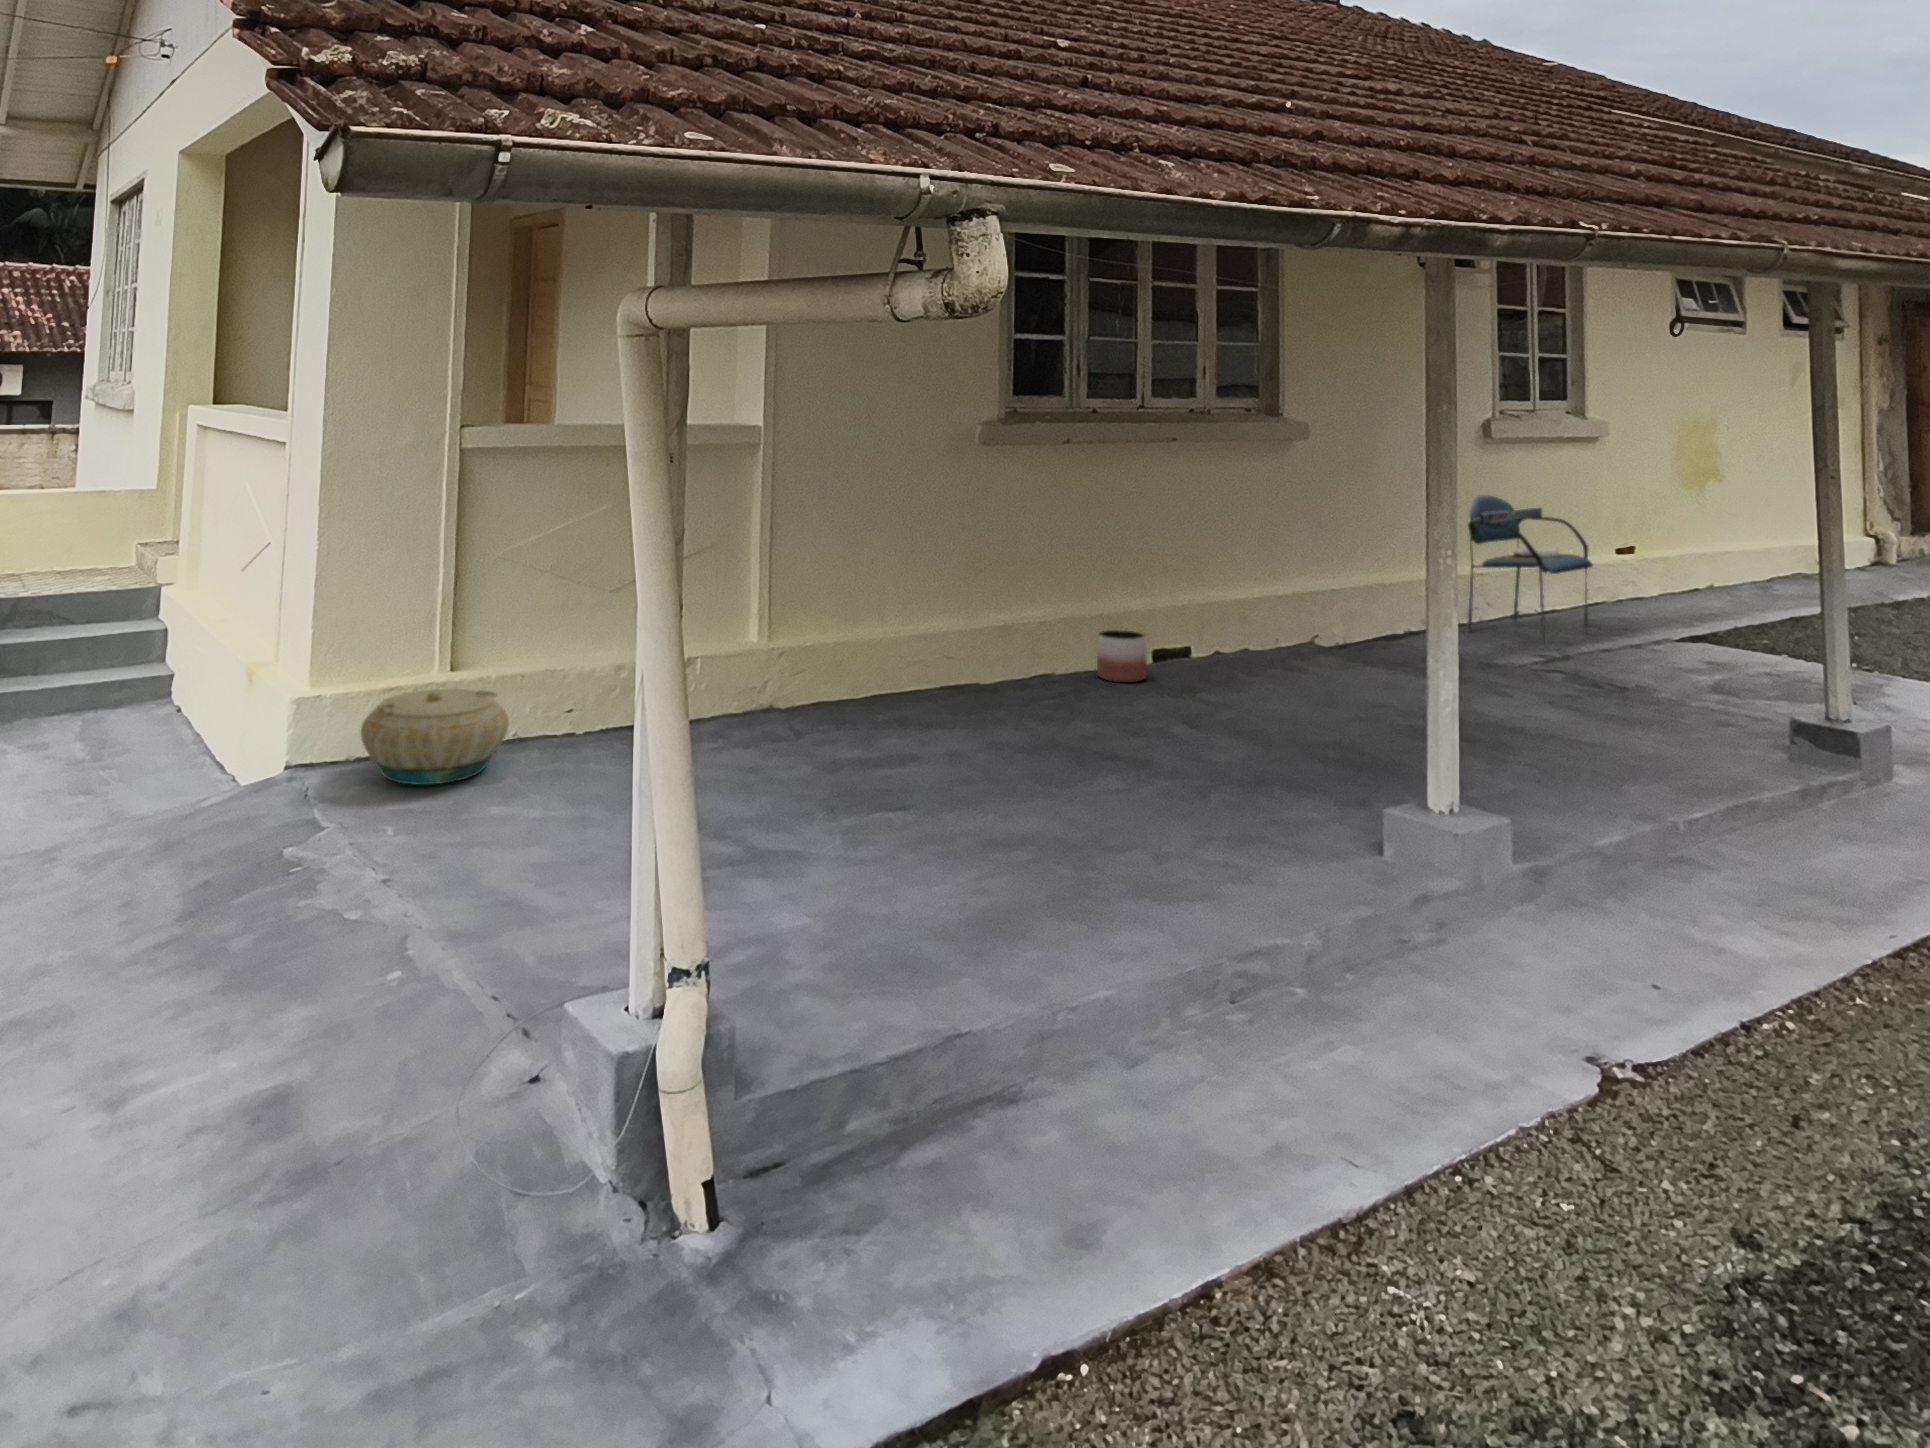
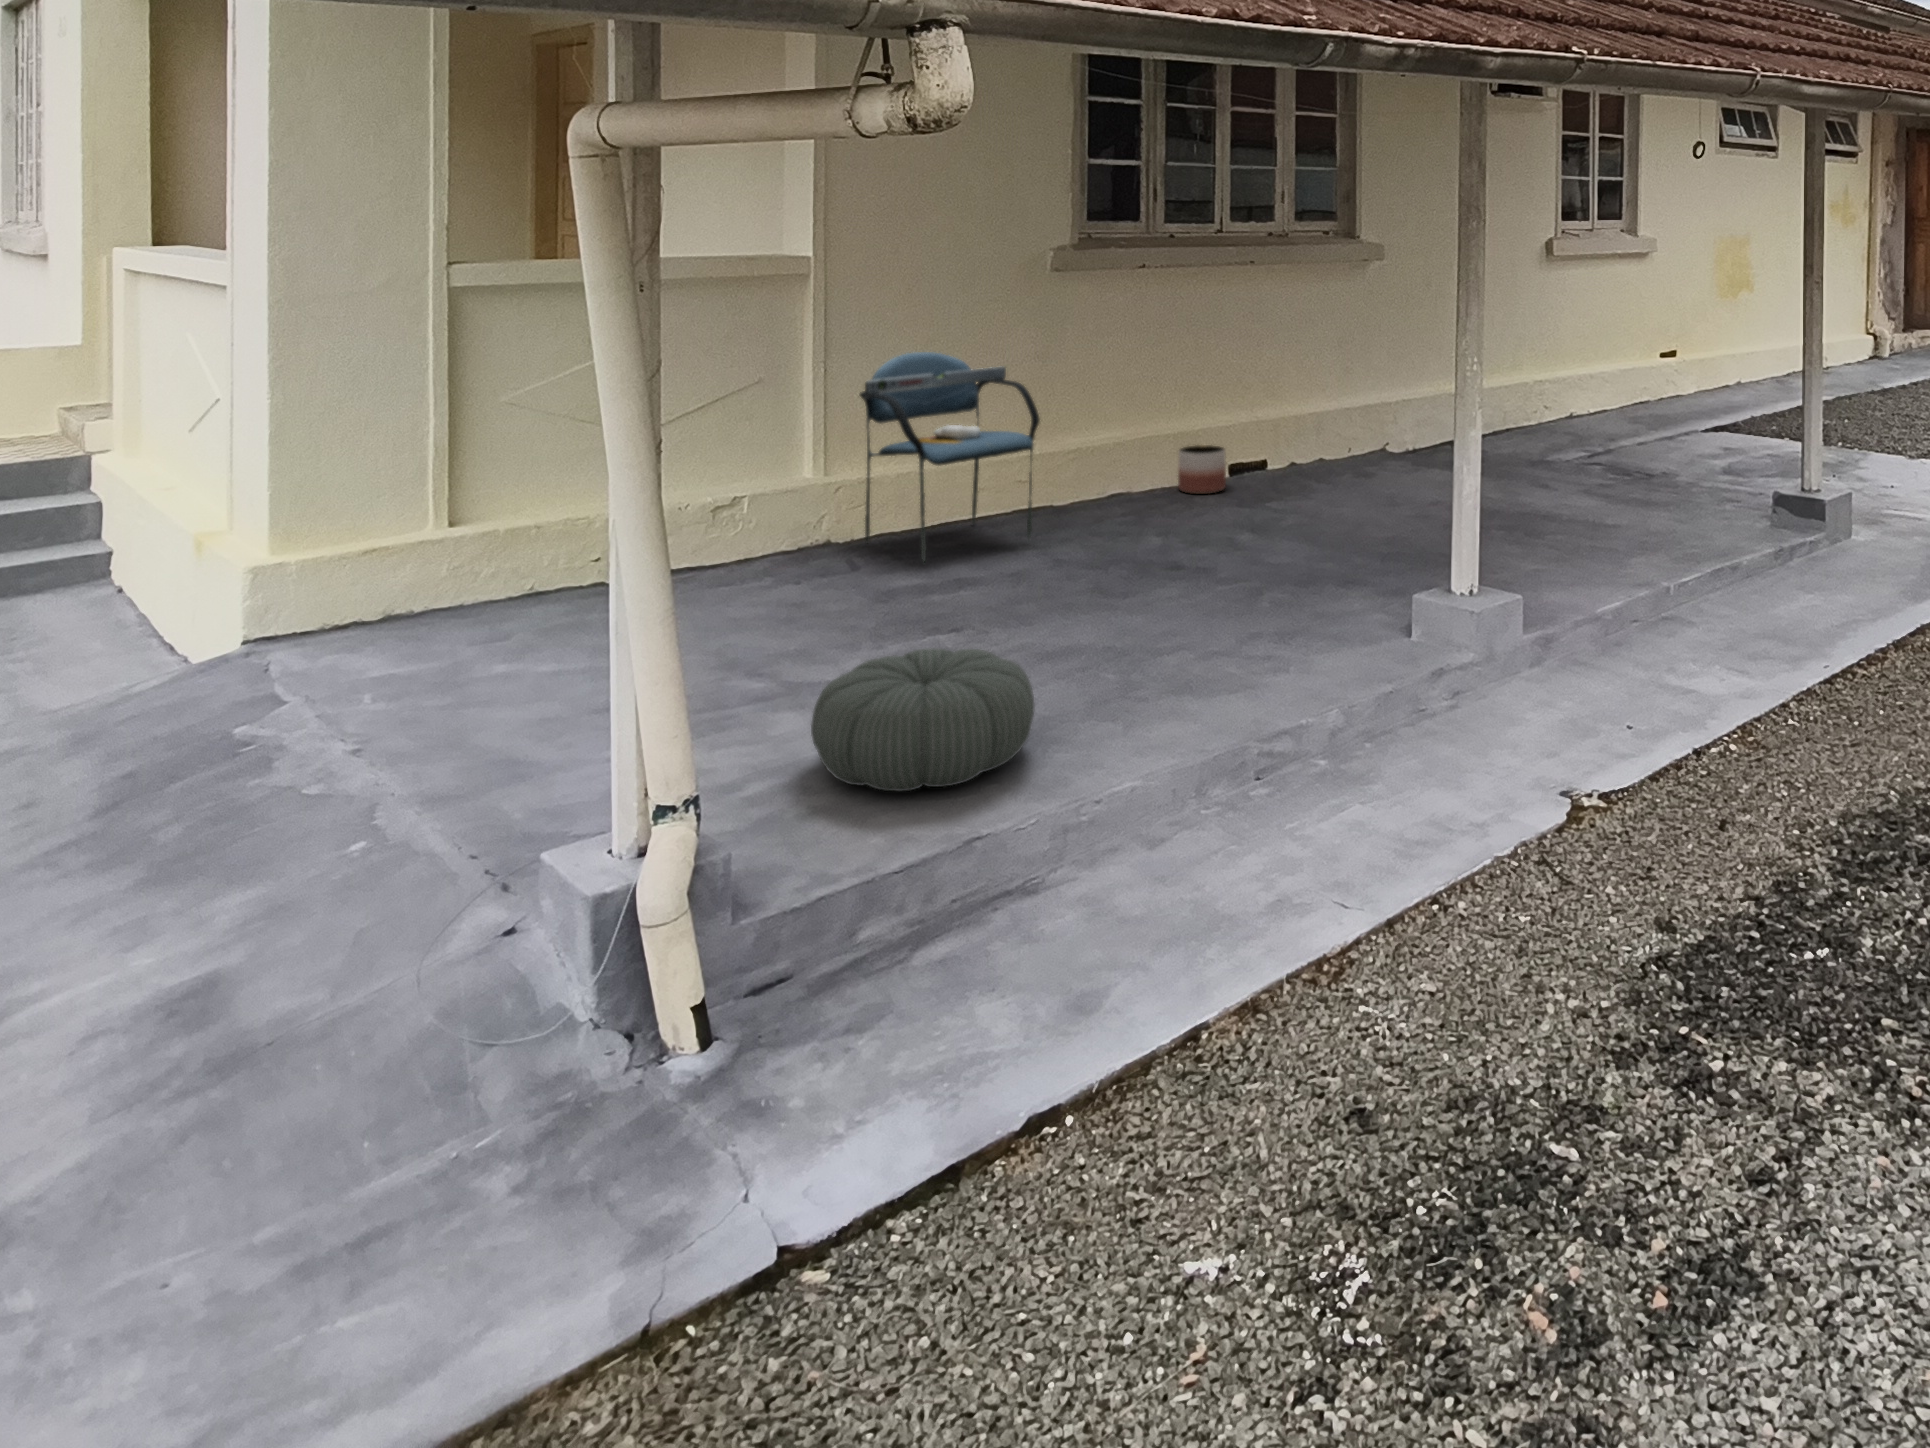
chair: present [1468,495,1592,642] -> present [860,352,1040,562]
basket: present [361,689,509,785] -> none [338,546,522,650]
pouf: none [789,827,1002,975] -> present [811,649,1034,791]

